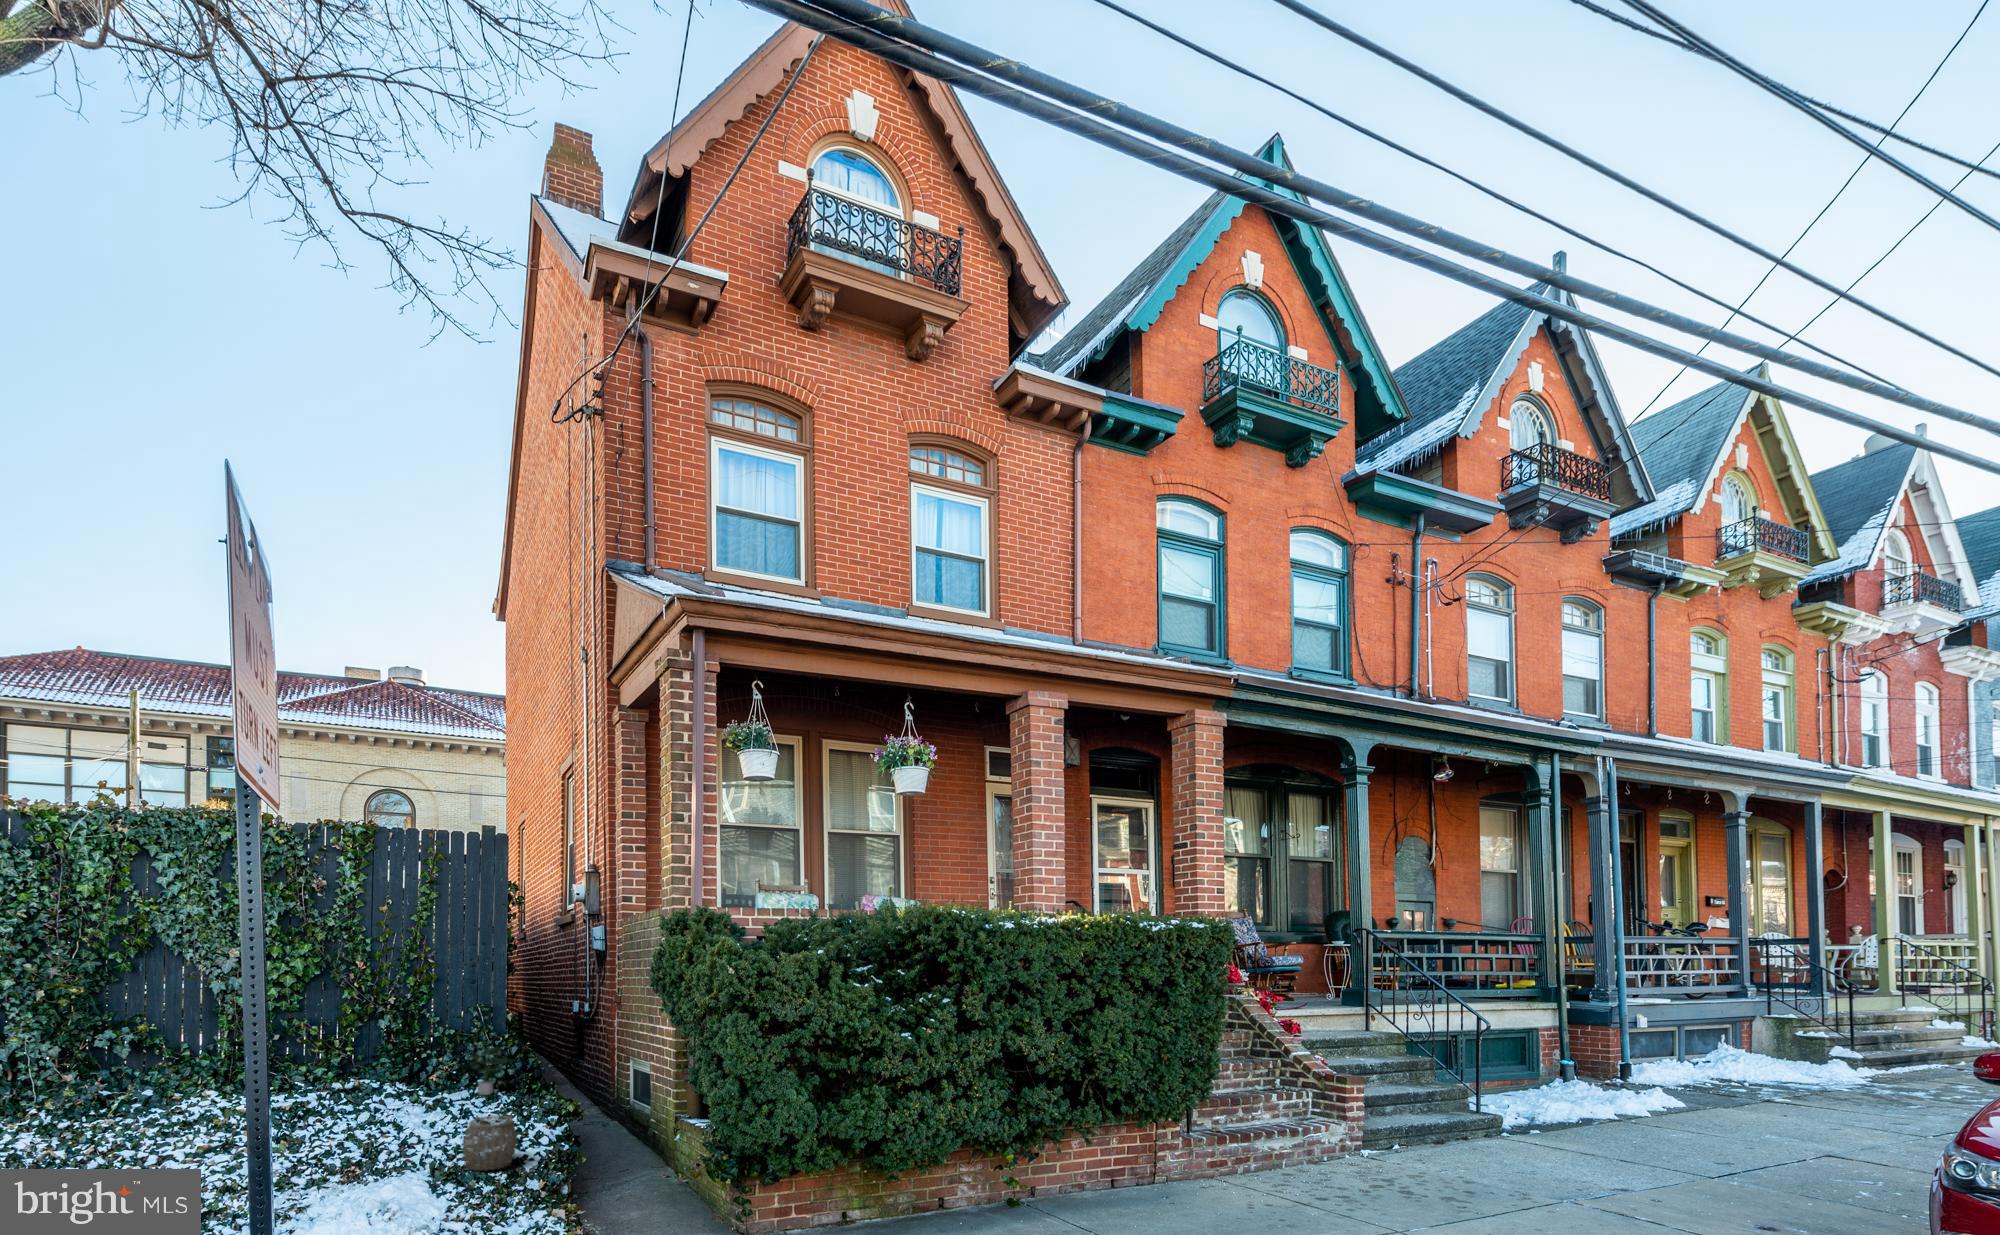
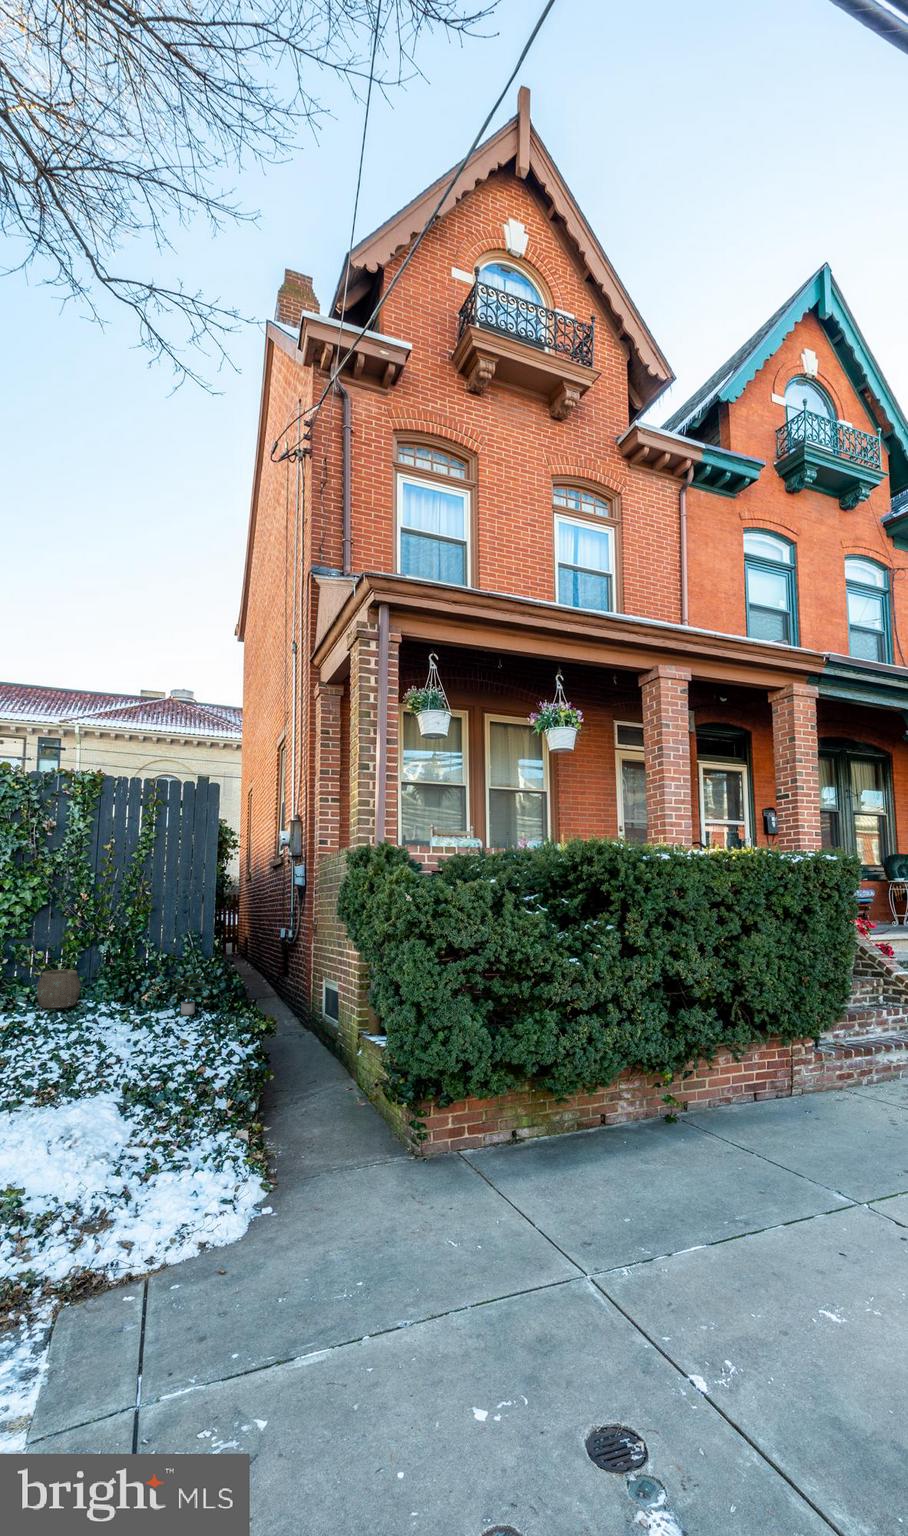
woven basket: present [463,1116,517,1171] -> present [37,970,80,1008]

